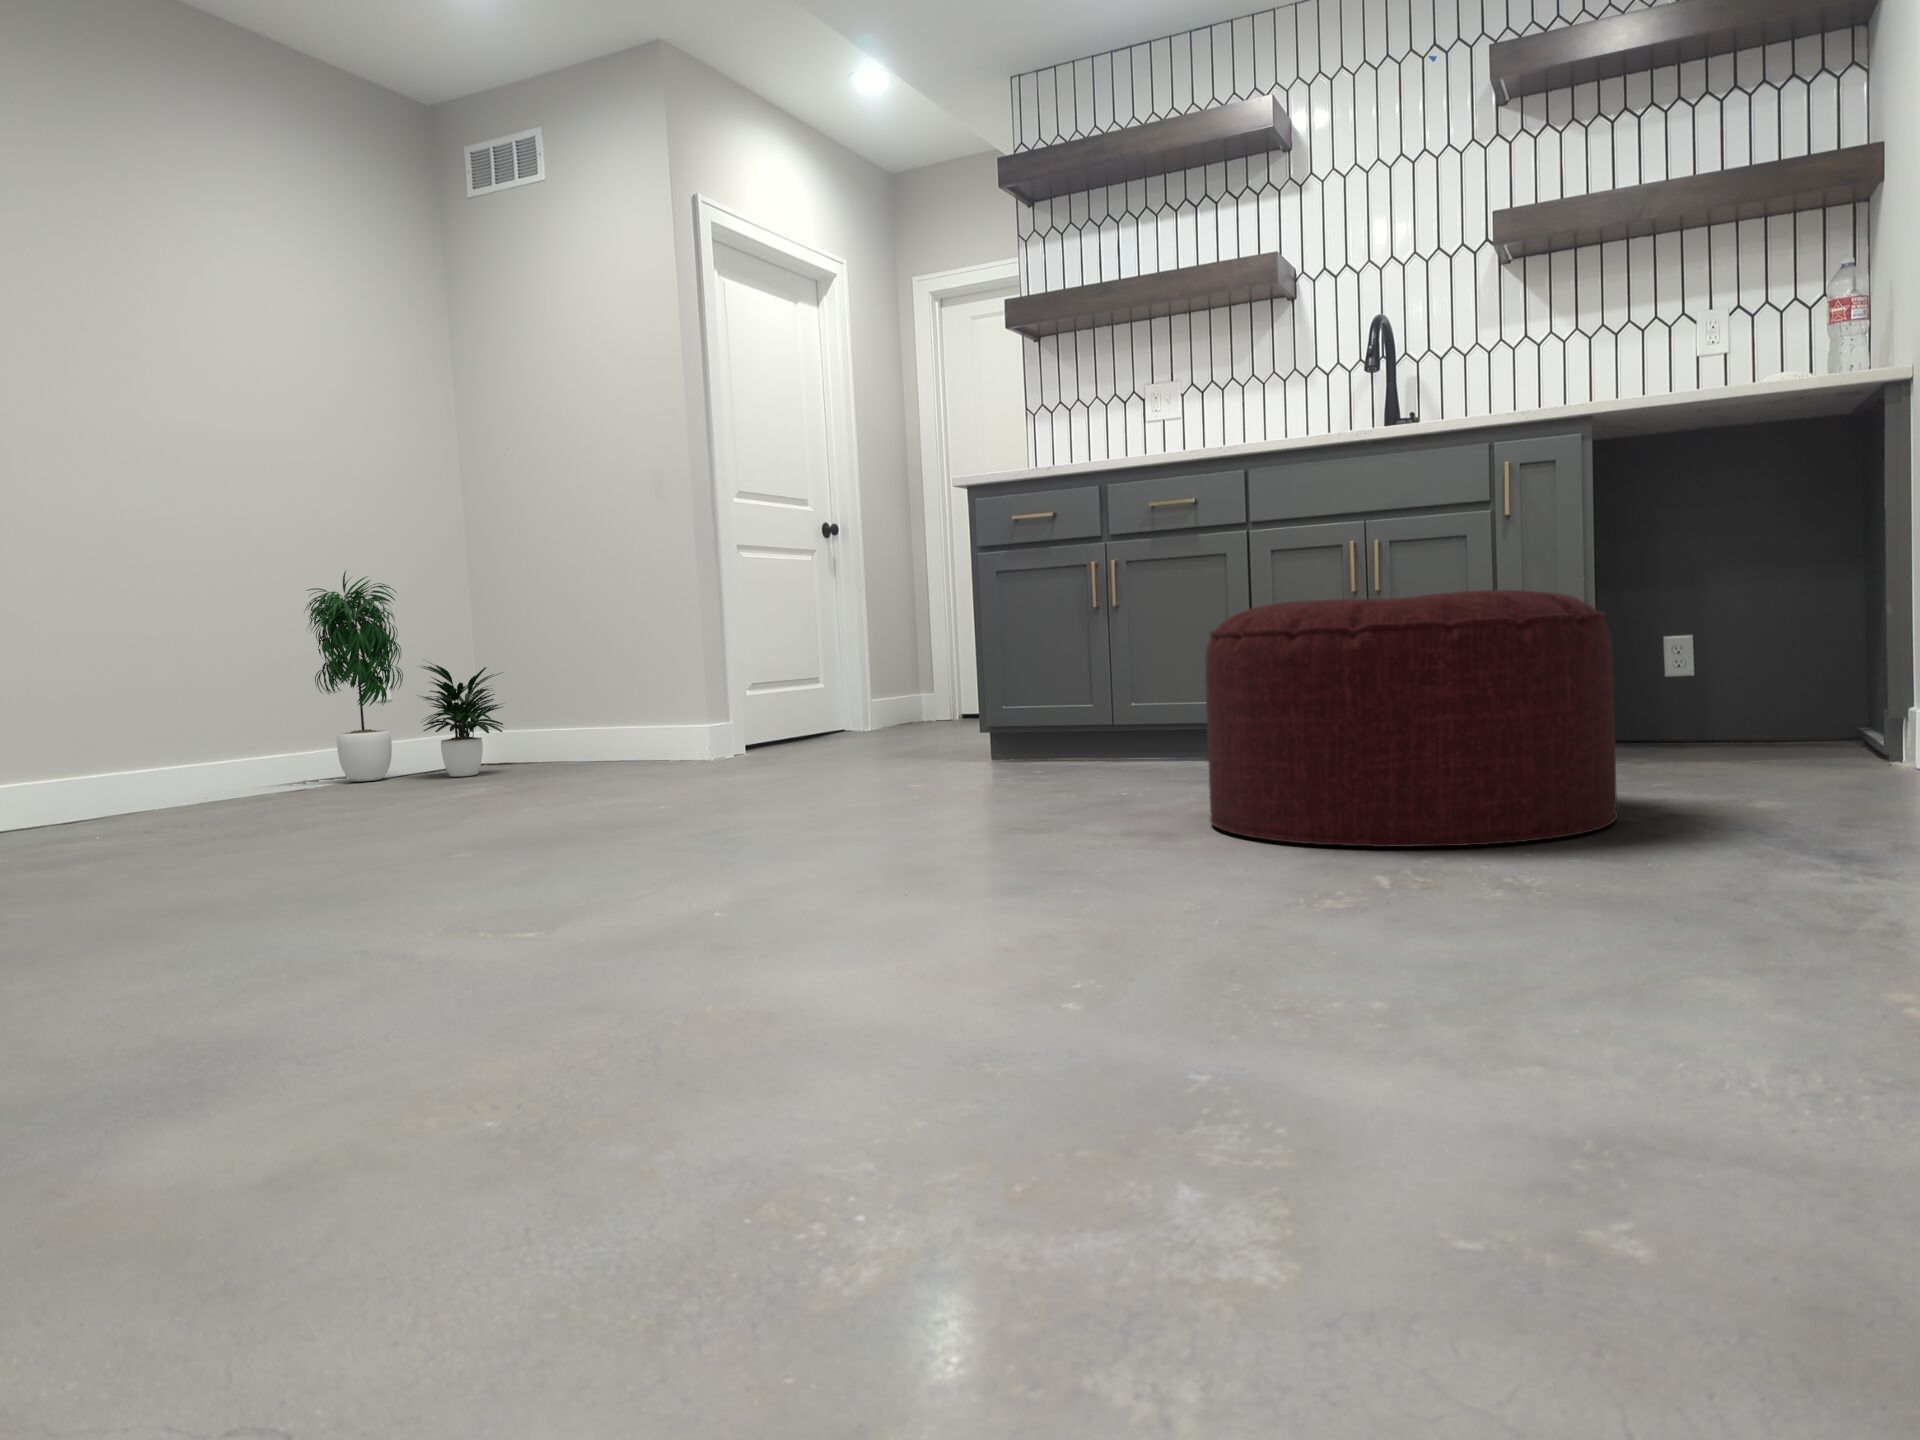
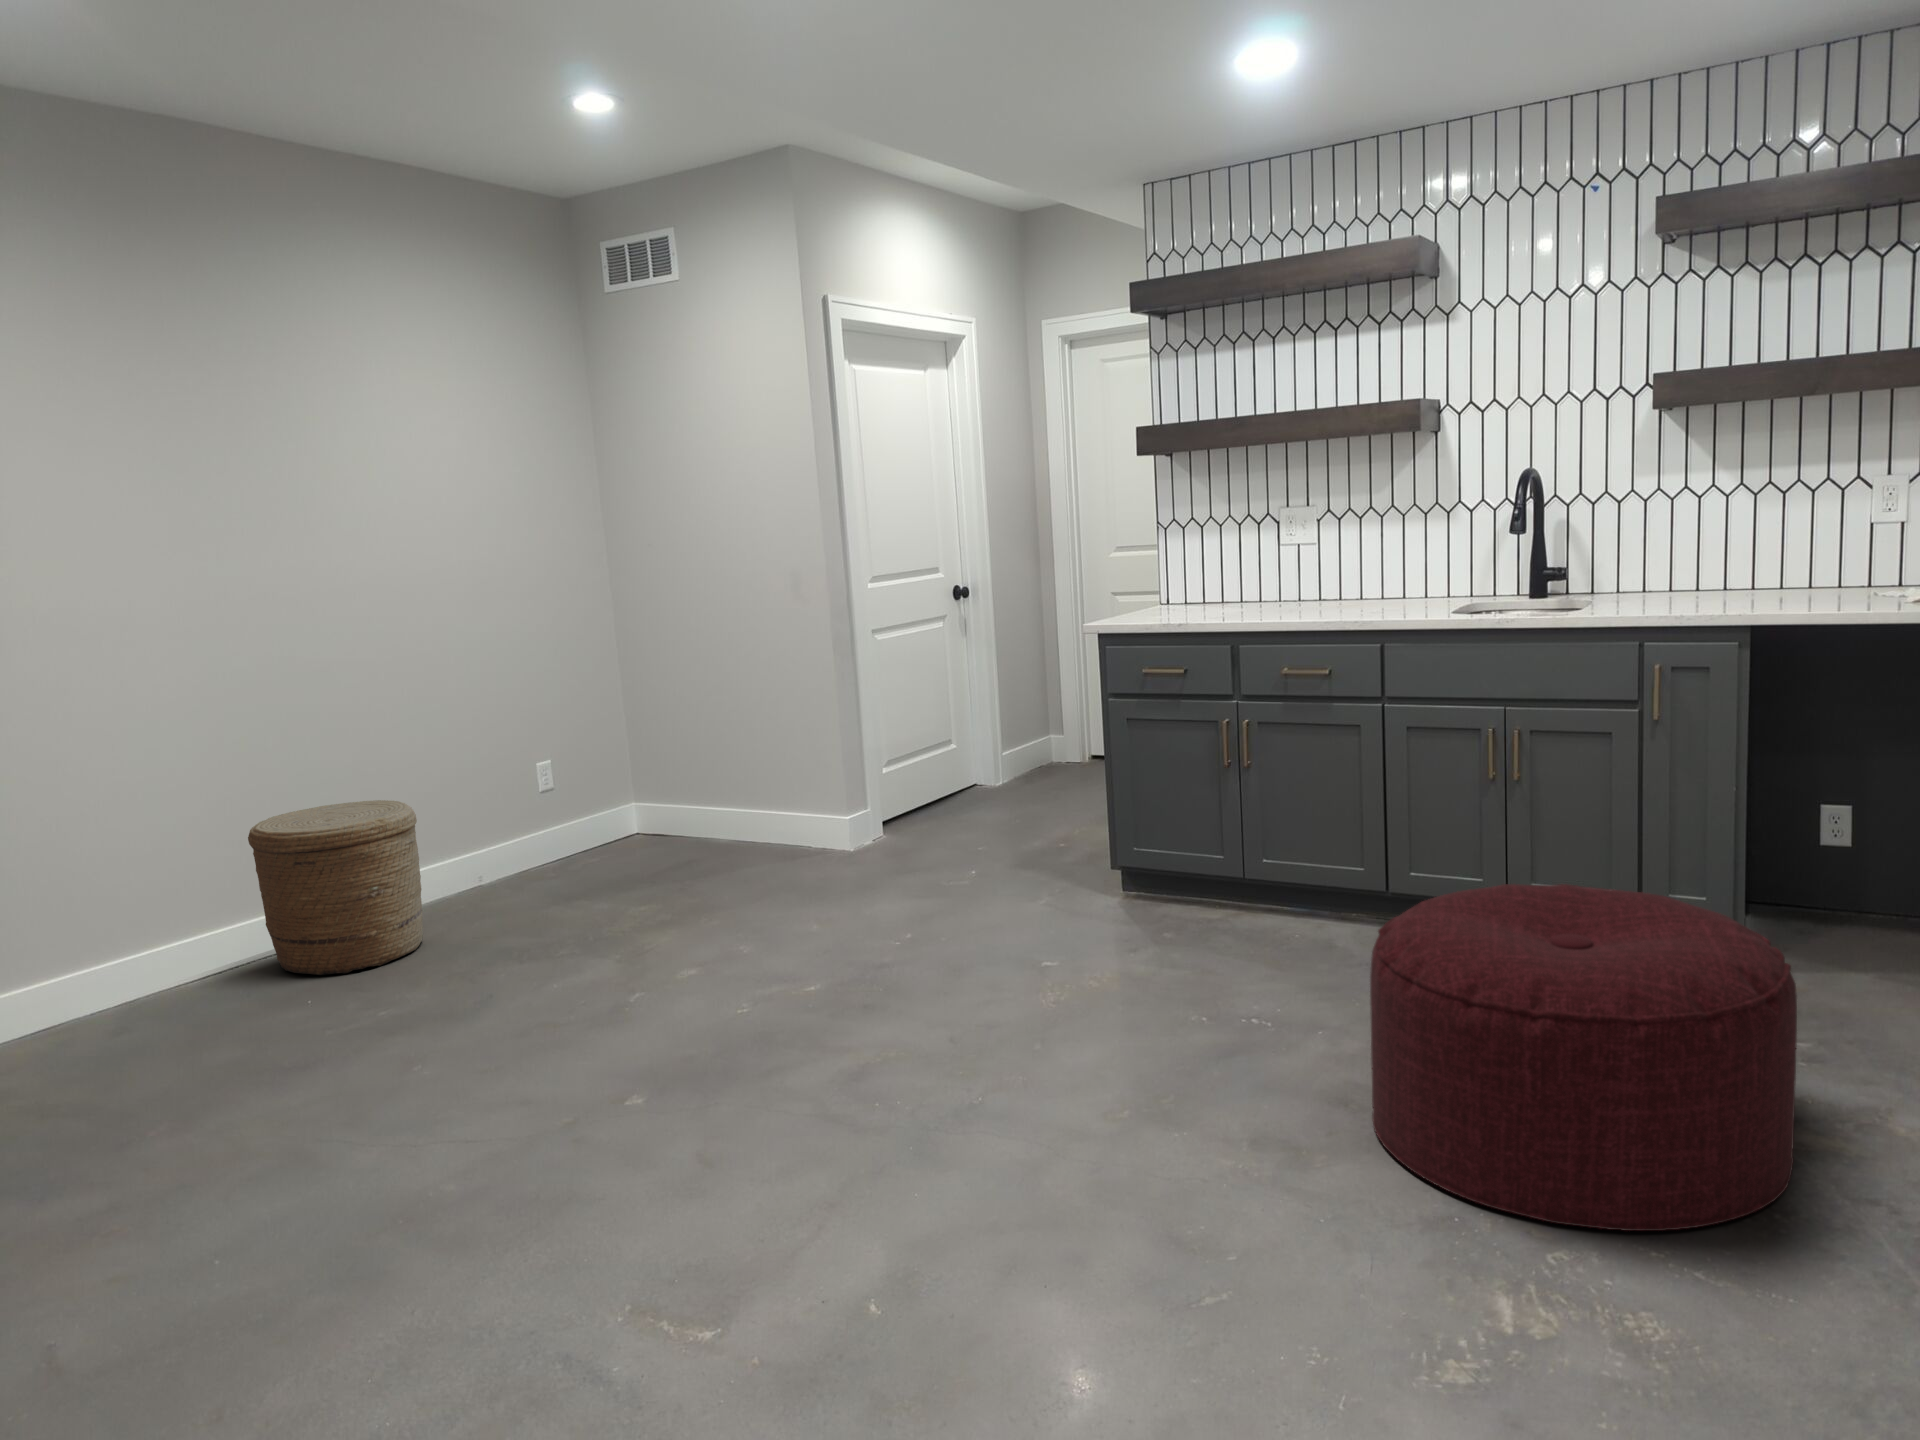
potted plant: present [304,571,504,782] -> none [467,689,659,888]
woven basket: none [51,653,240,819] -> present [248,800,423,975]

